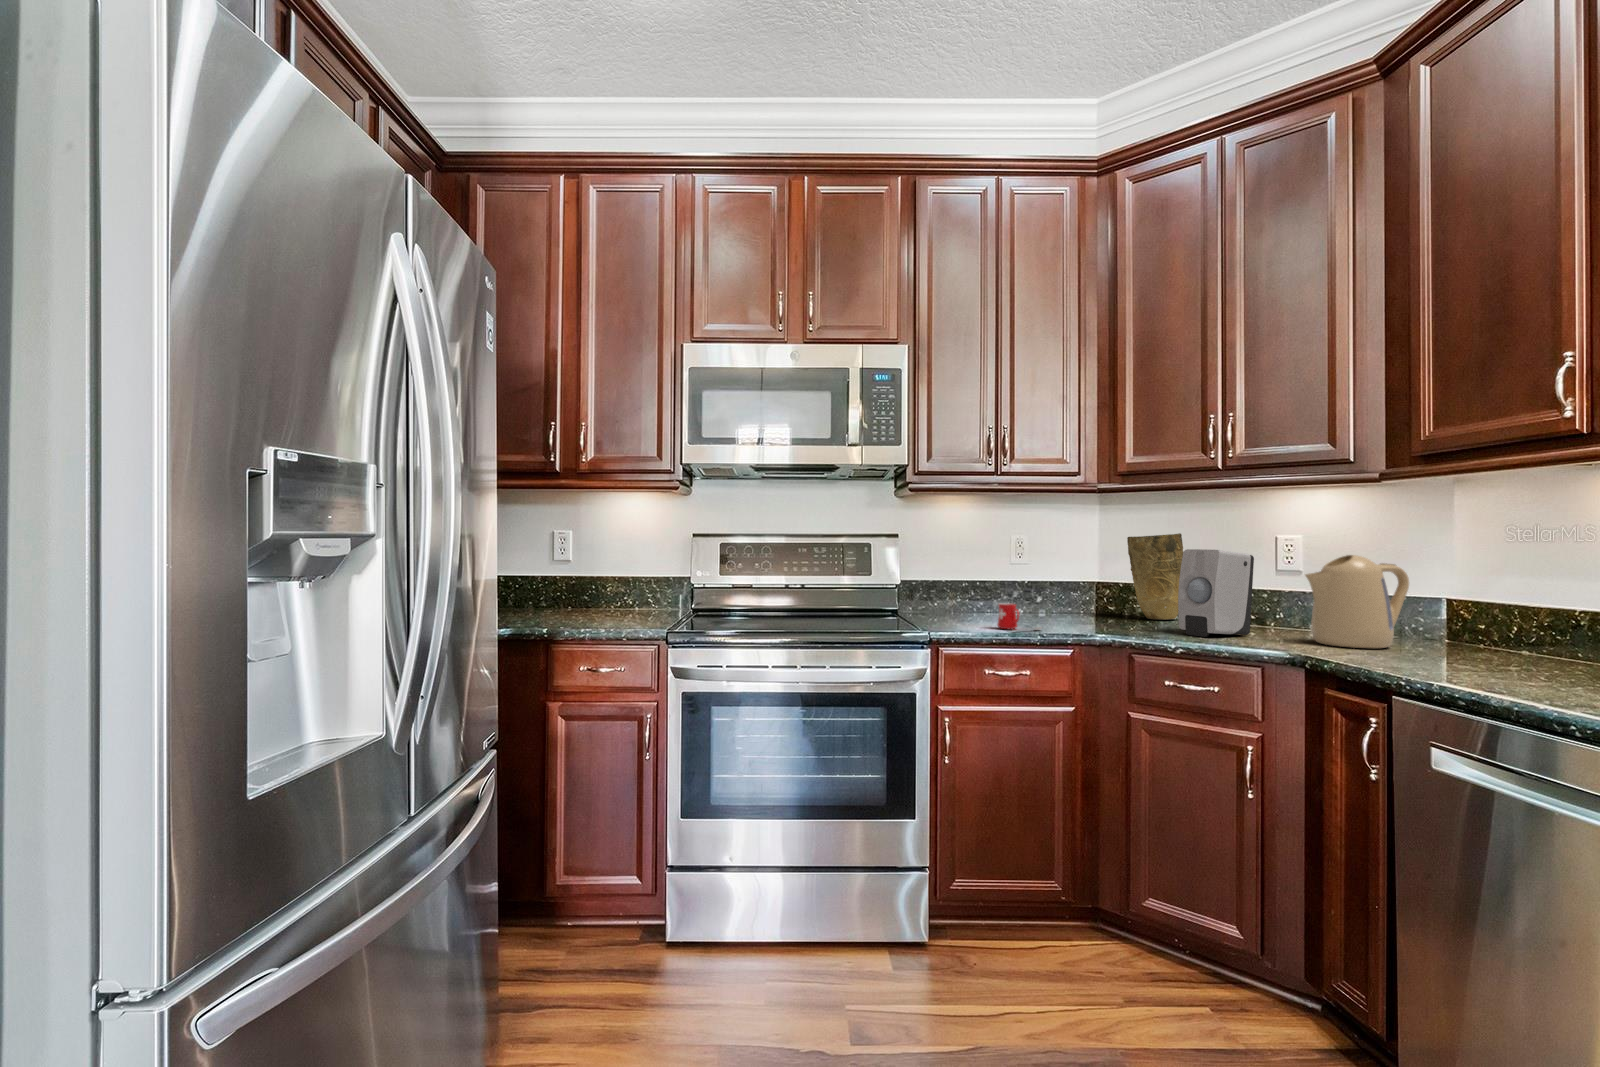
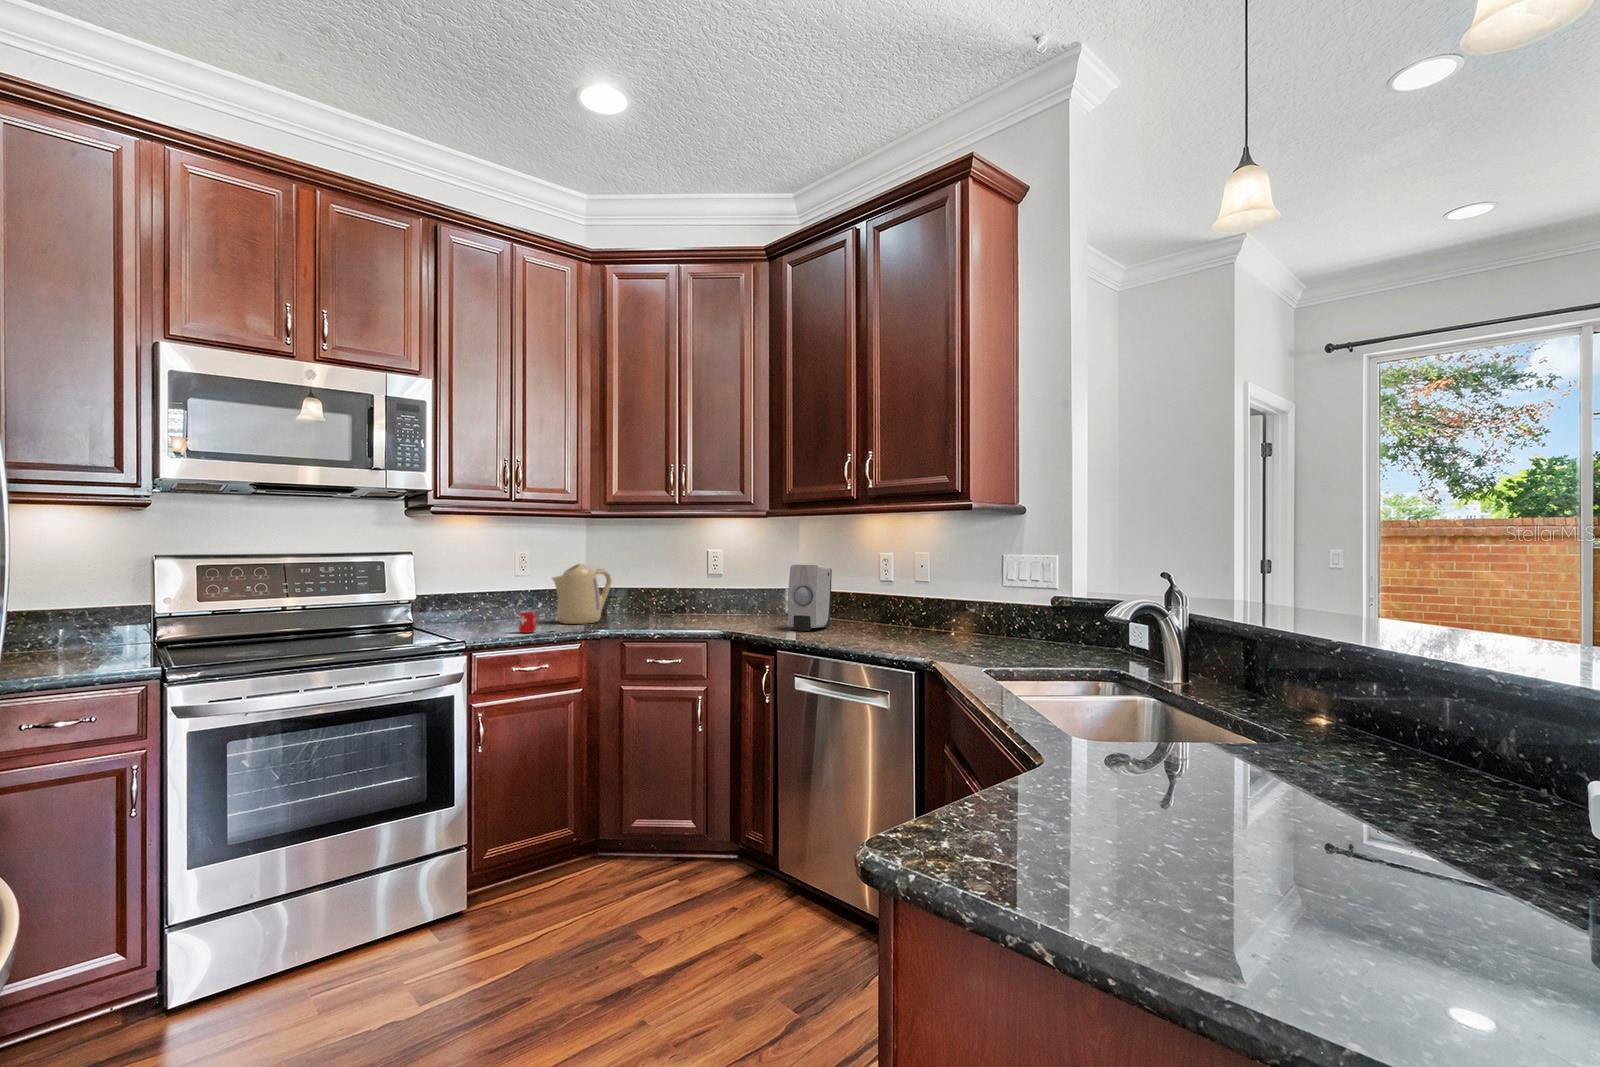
vase: present [1127,533,1183,620] -> none [610,549,650,615]
soap dispenser: present [1178,549,1254,637] -> present [788,565,832,631]
kettle: present [1305,555,1409,648] -> present [552,564,612,624]

